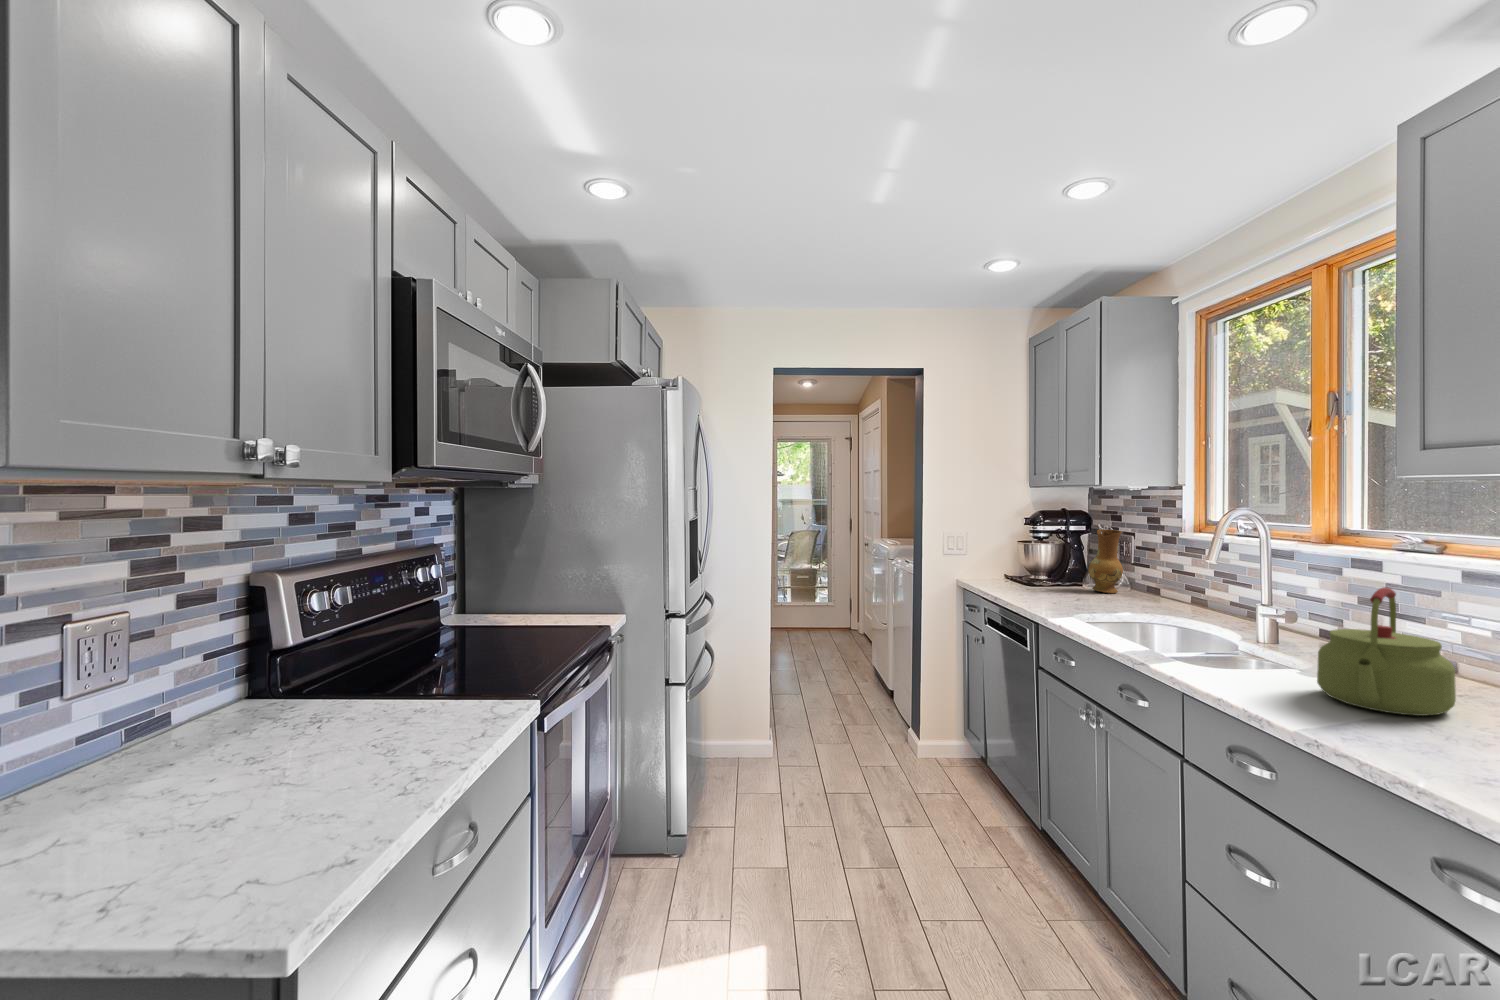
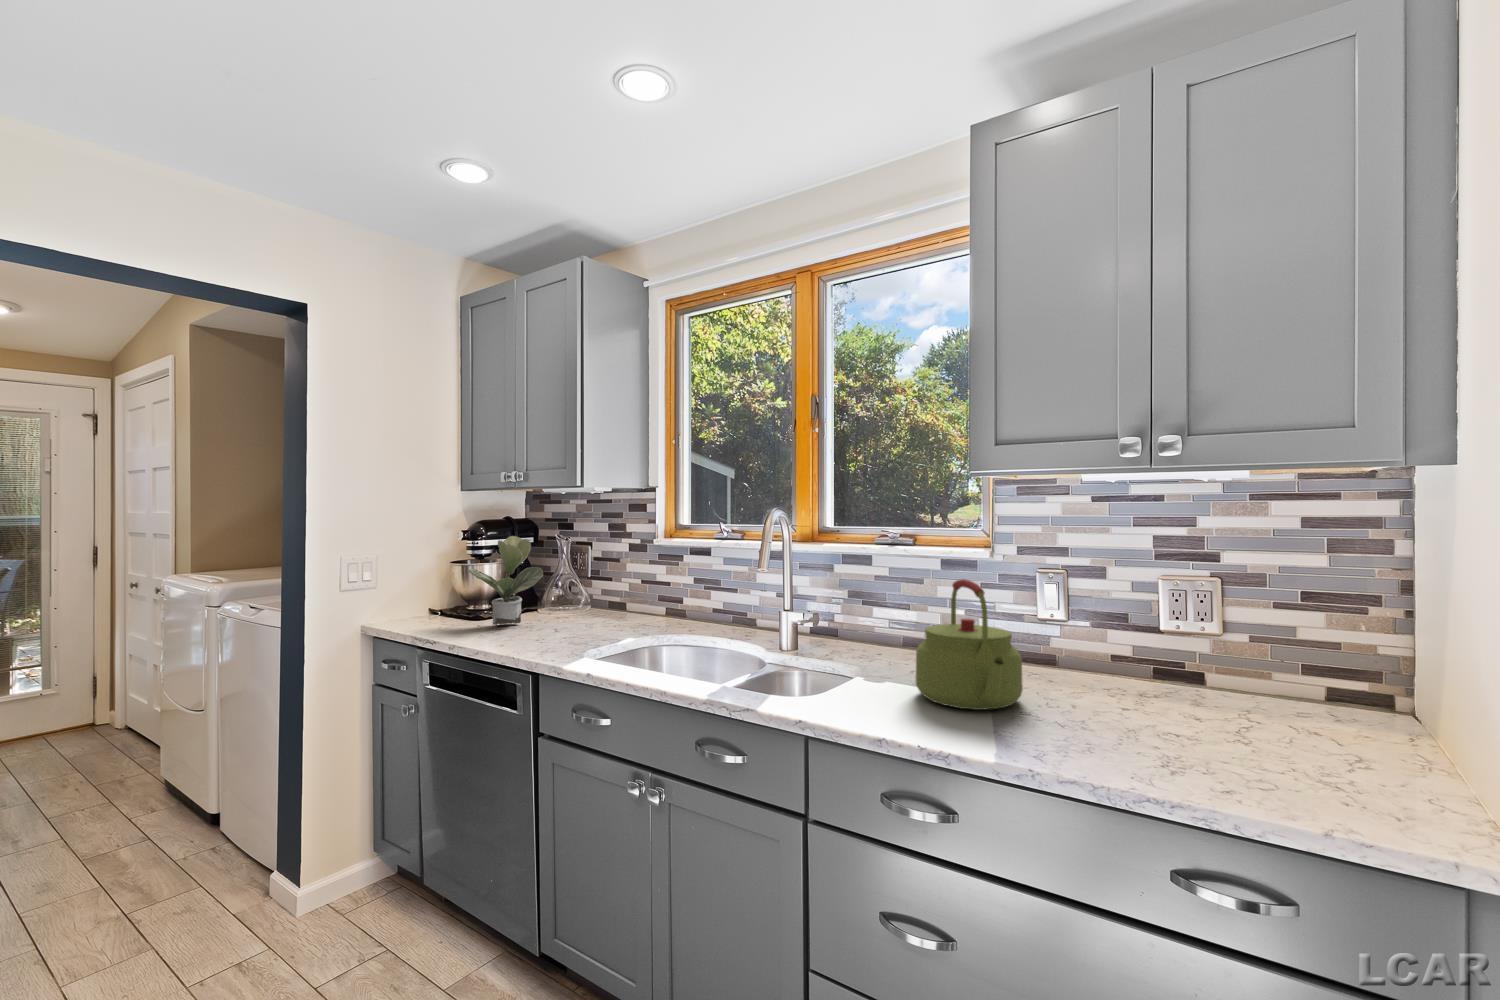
potted plant: none [1019,526,1074,592] -> present [468,536,543,625]
ceramic jug: present [1088,529,1123,593] -> none [549,539,588,617]

